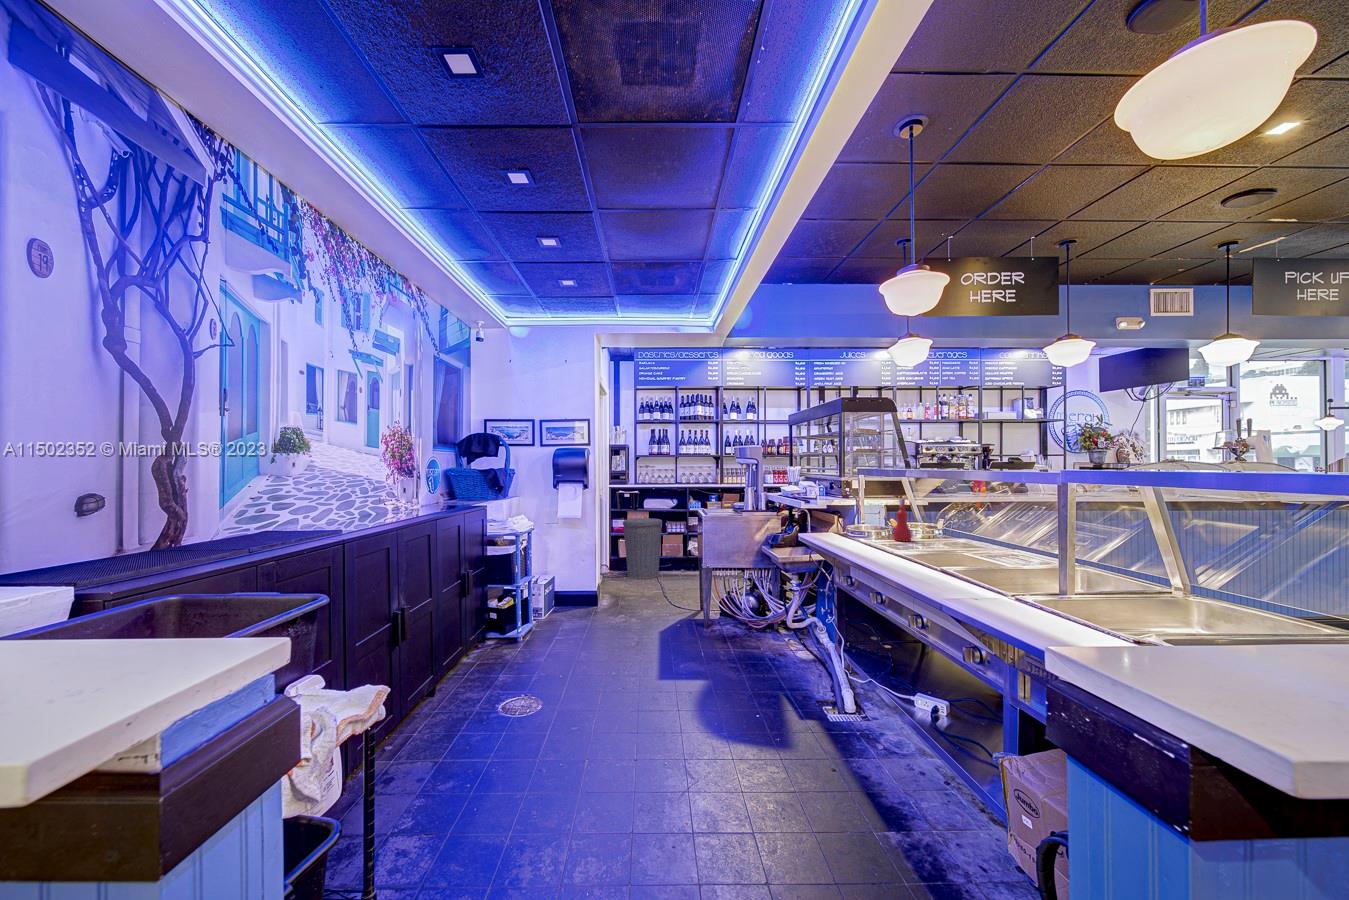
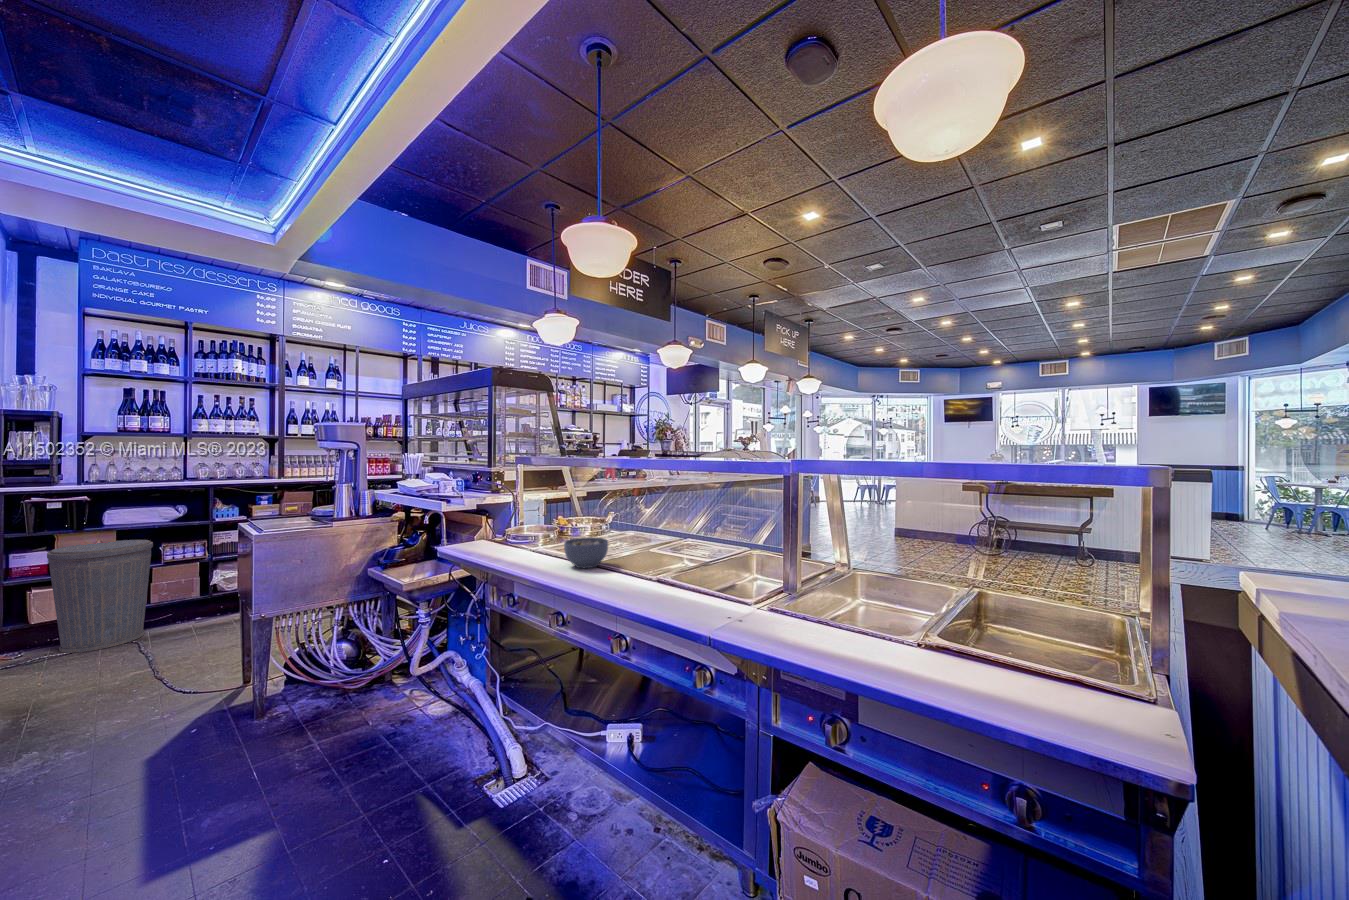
spray bottle: present [893,498,912,541] -> none [571,488,593,541]
soup bowl: none [867,534,902,556] -> present [564,537,608,568]

